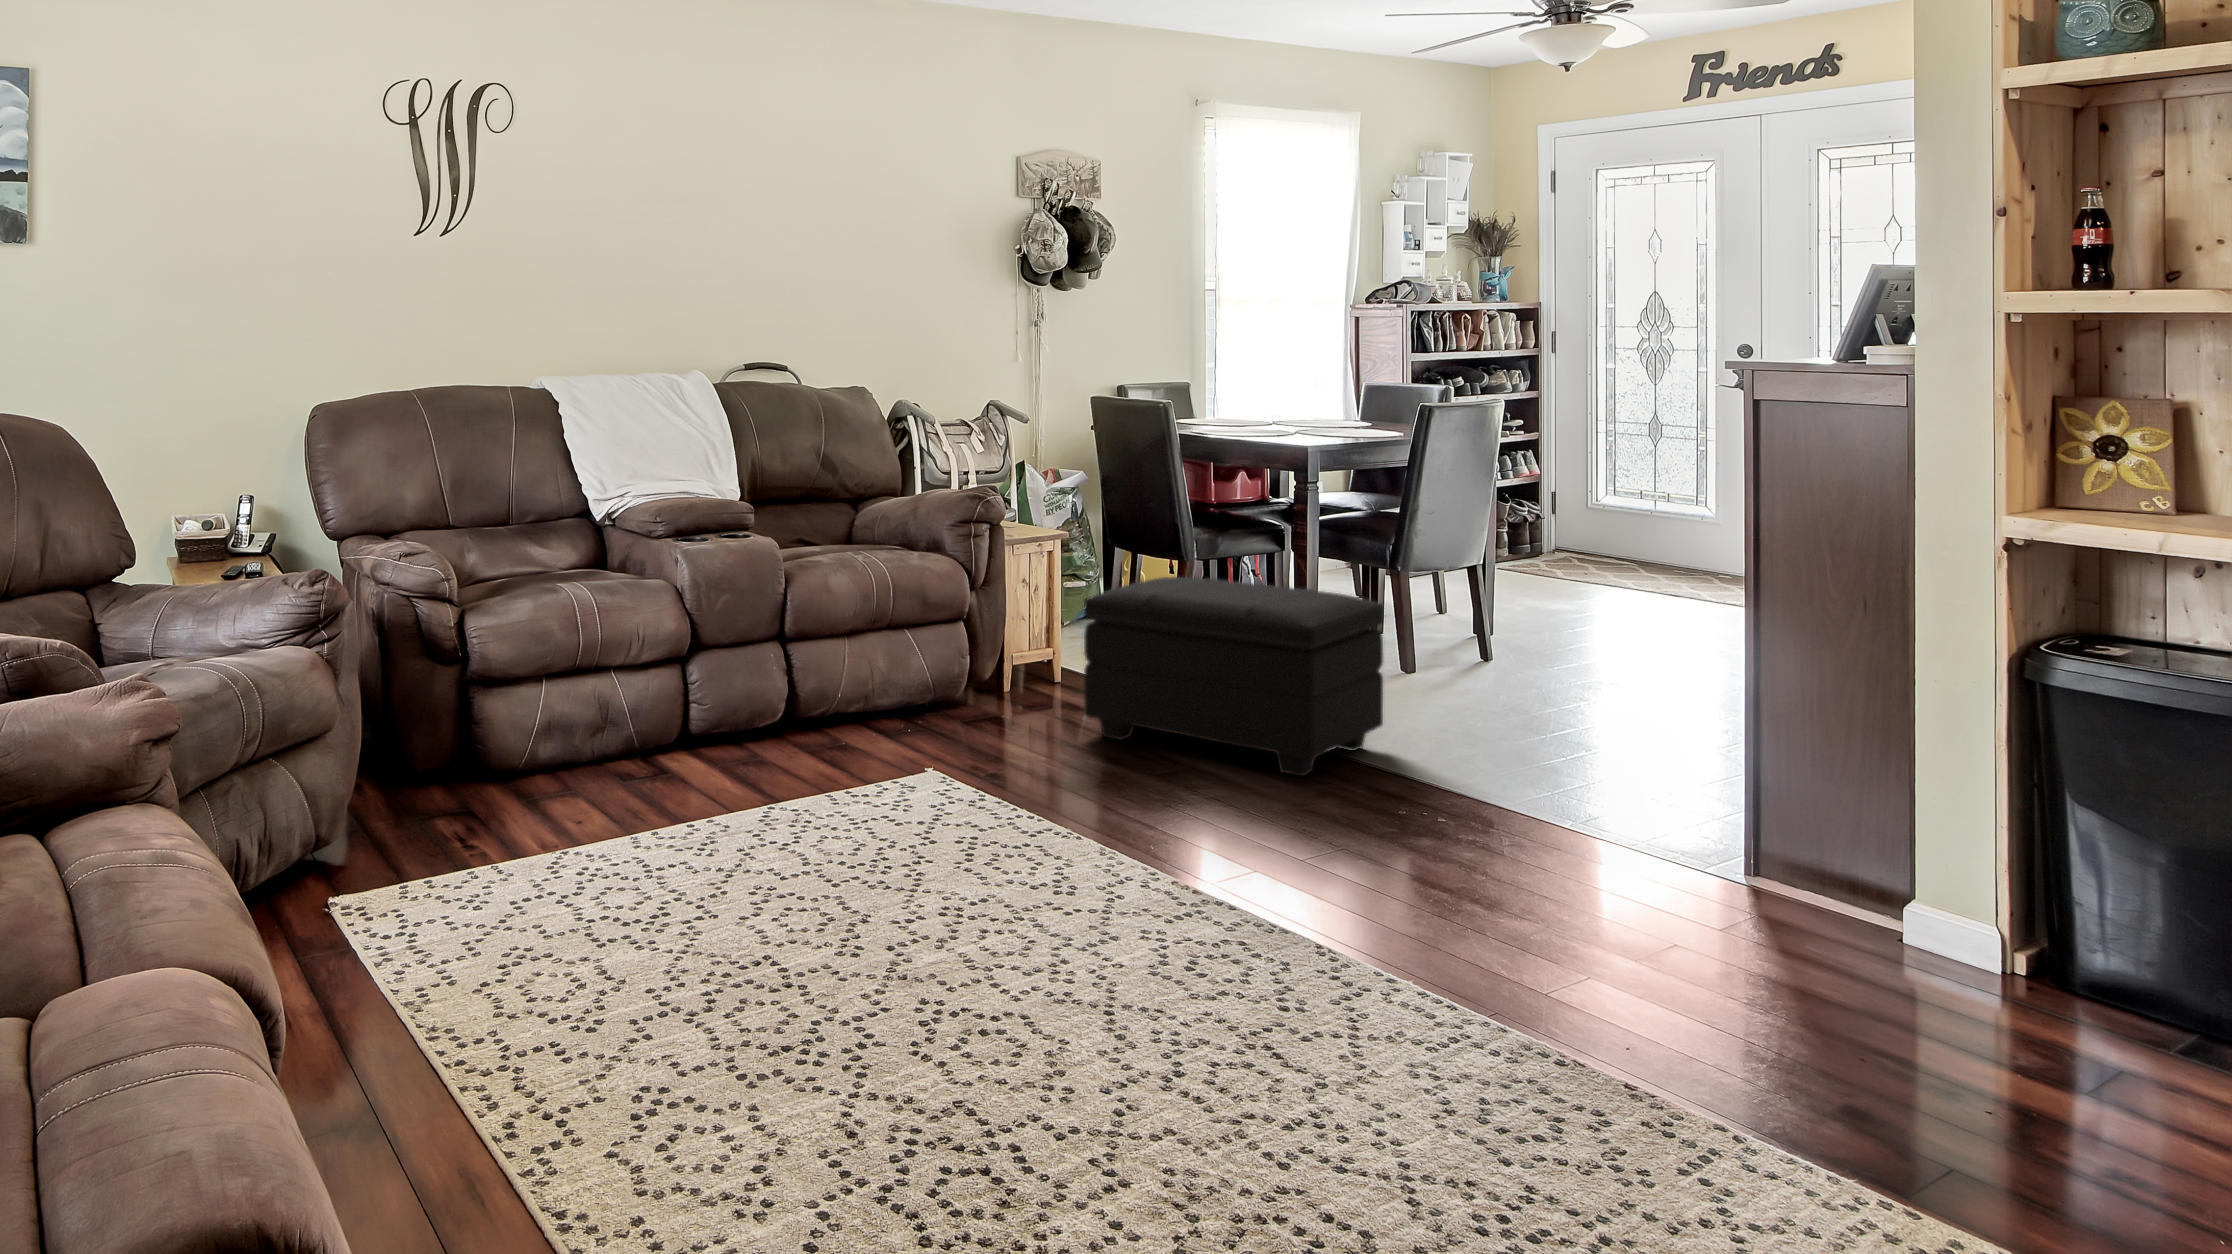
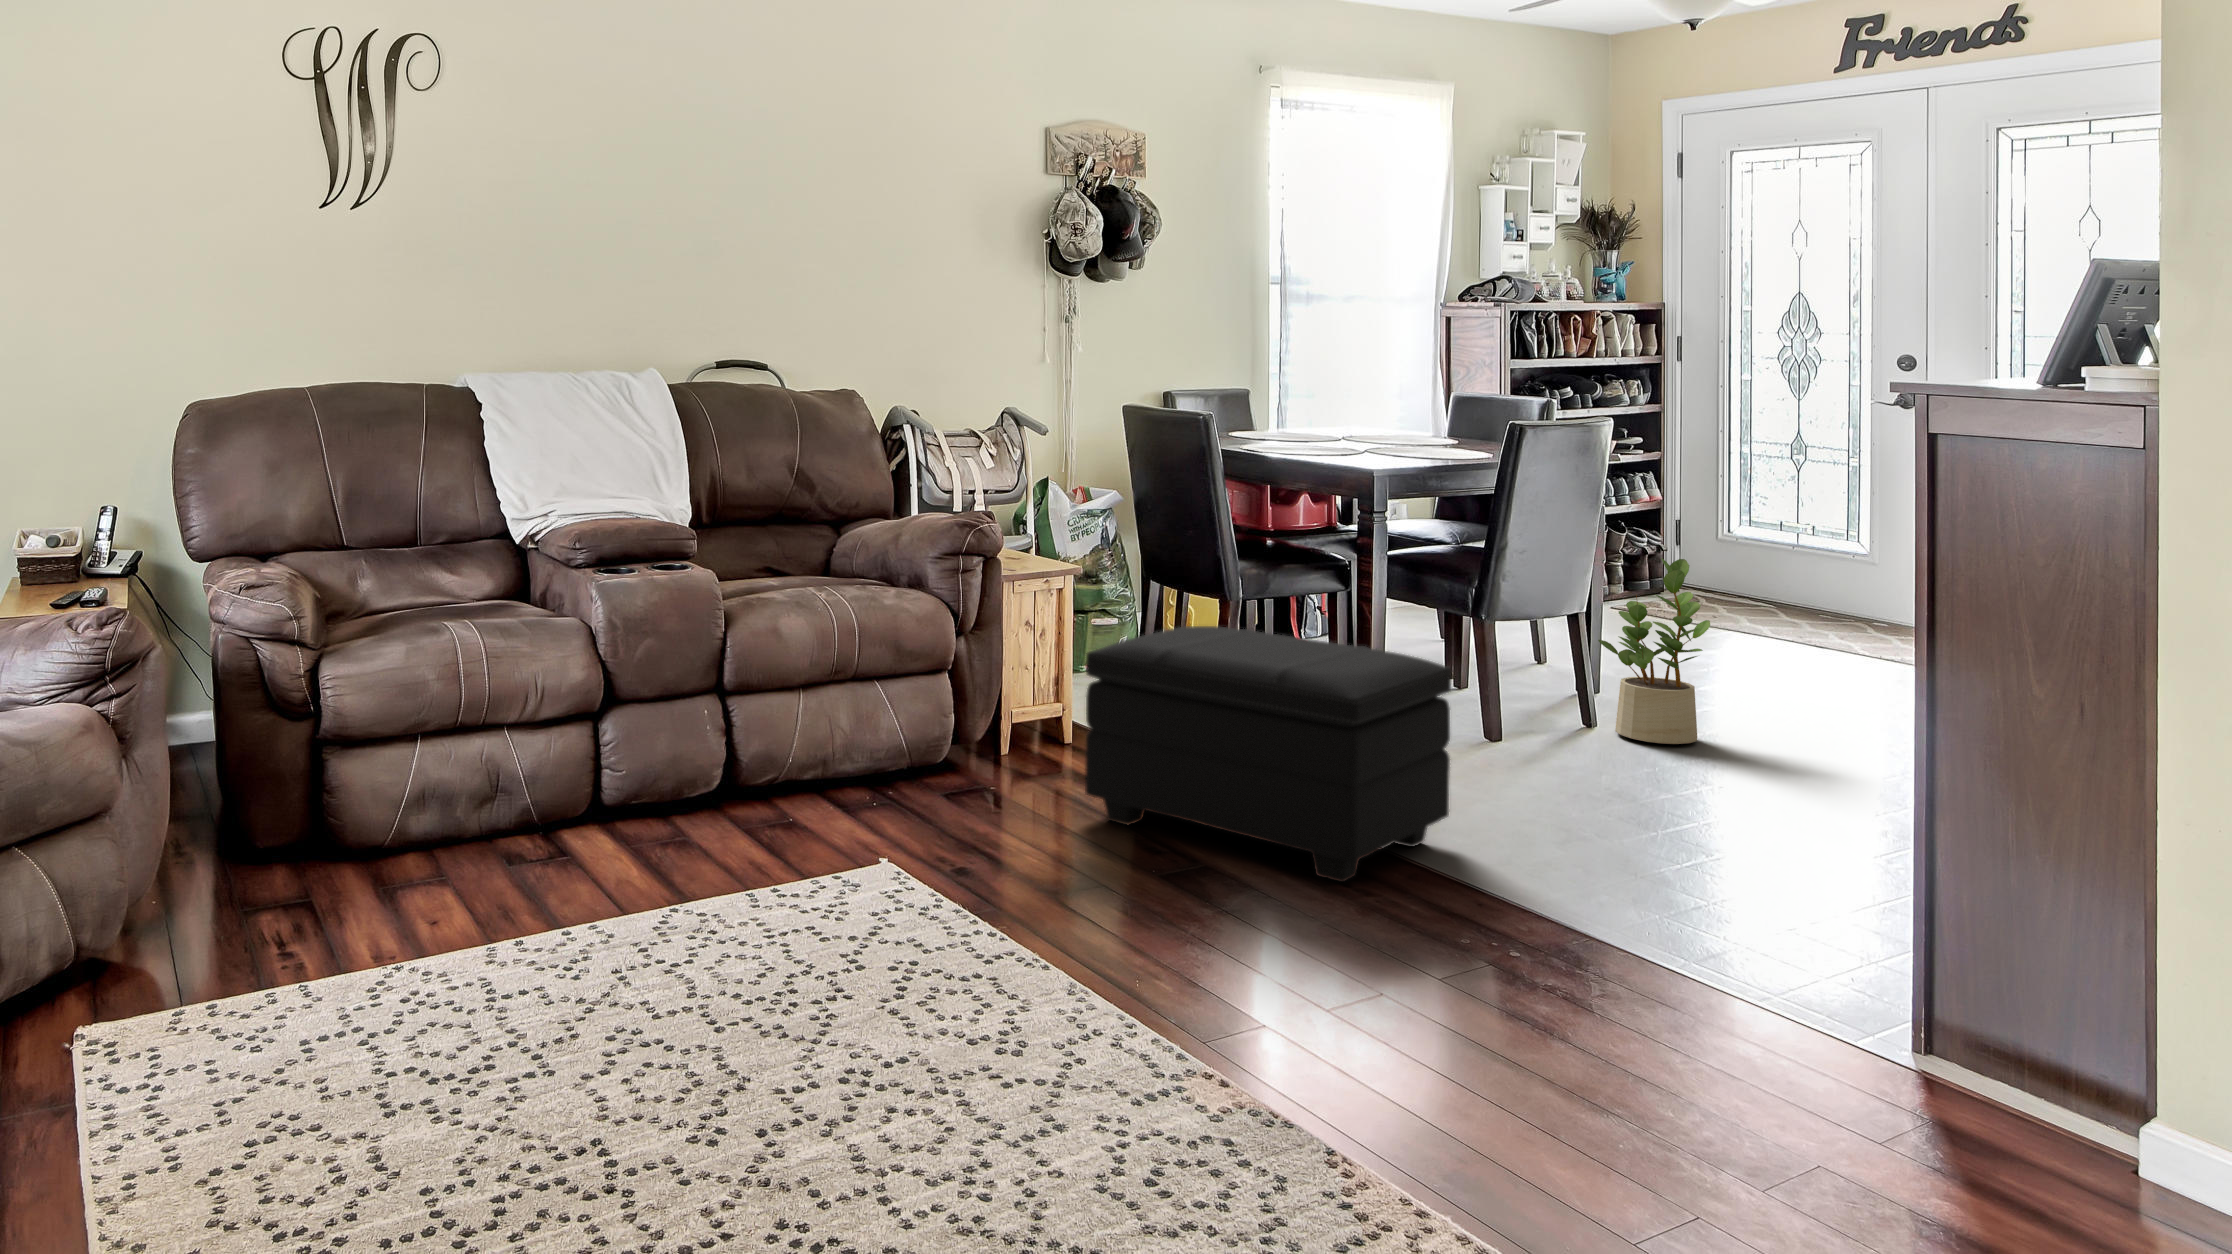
potted plant: none [1495,517,1589,672] -> present [1598,558,1710,744]

